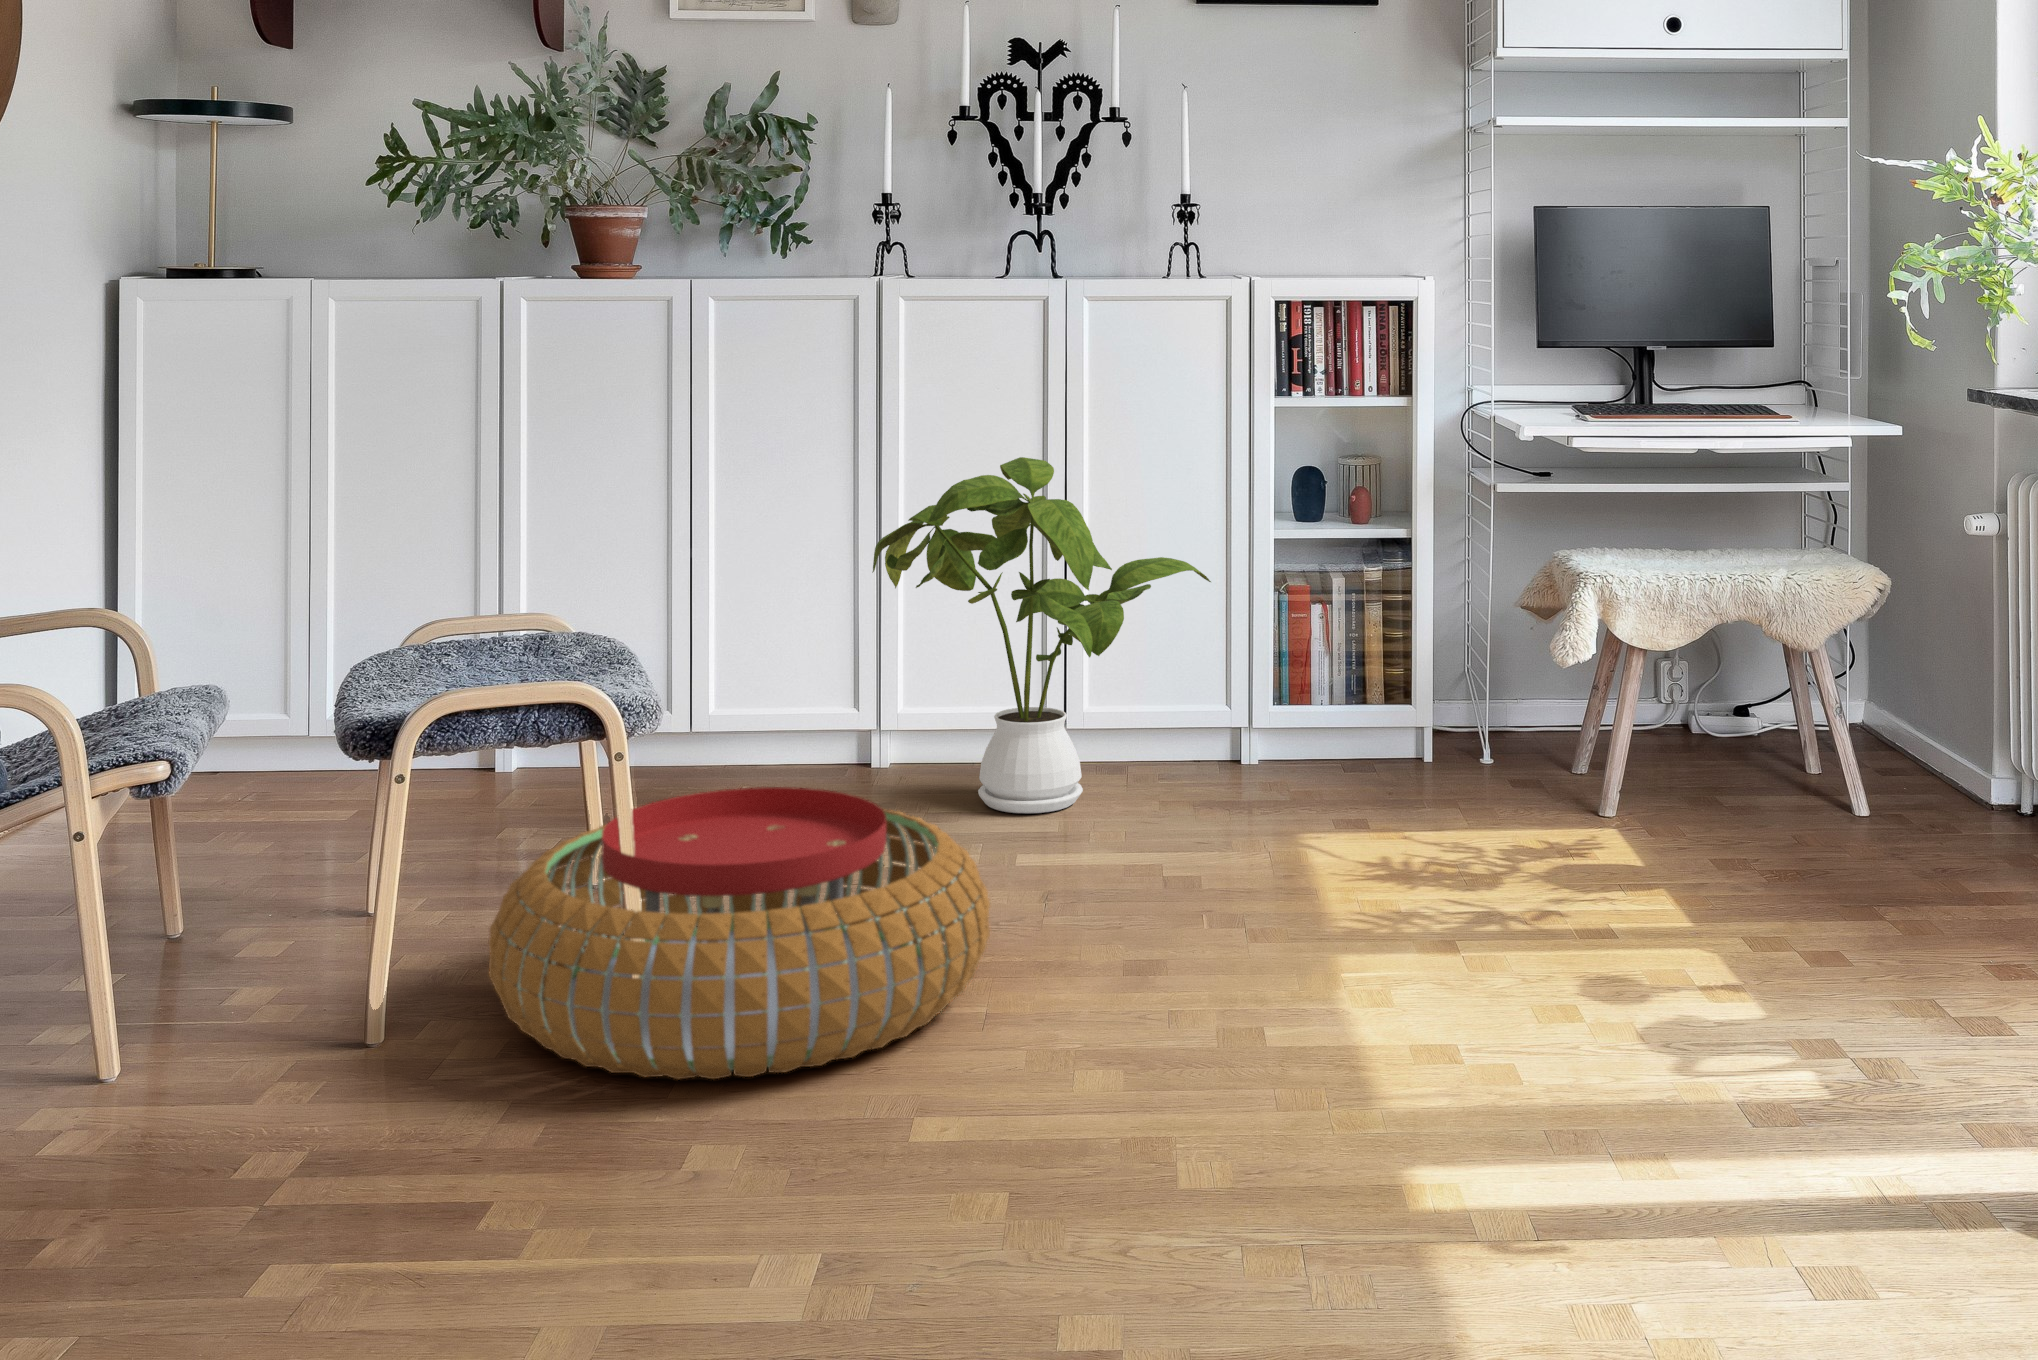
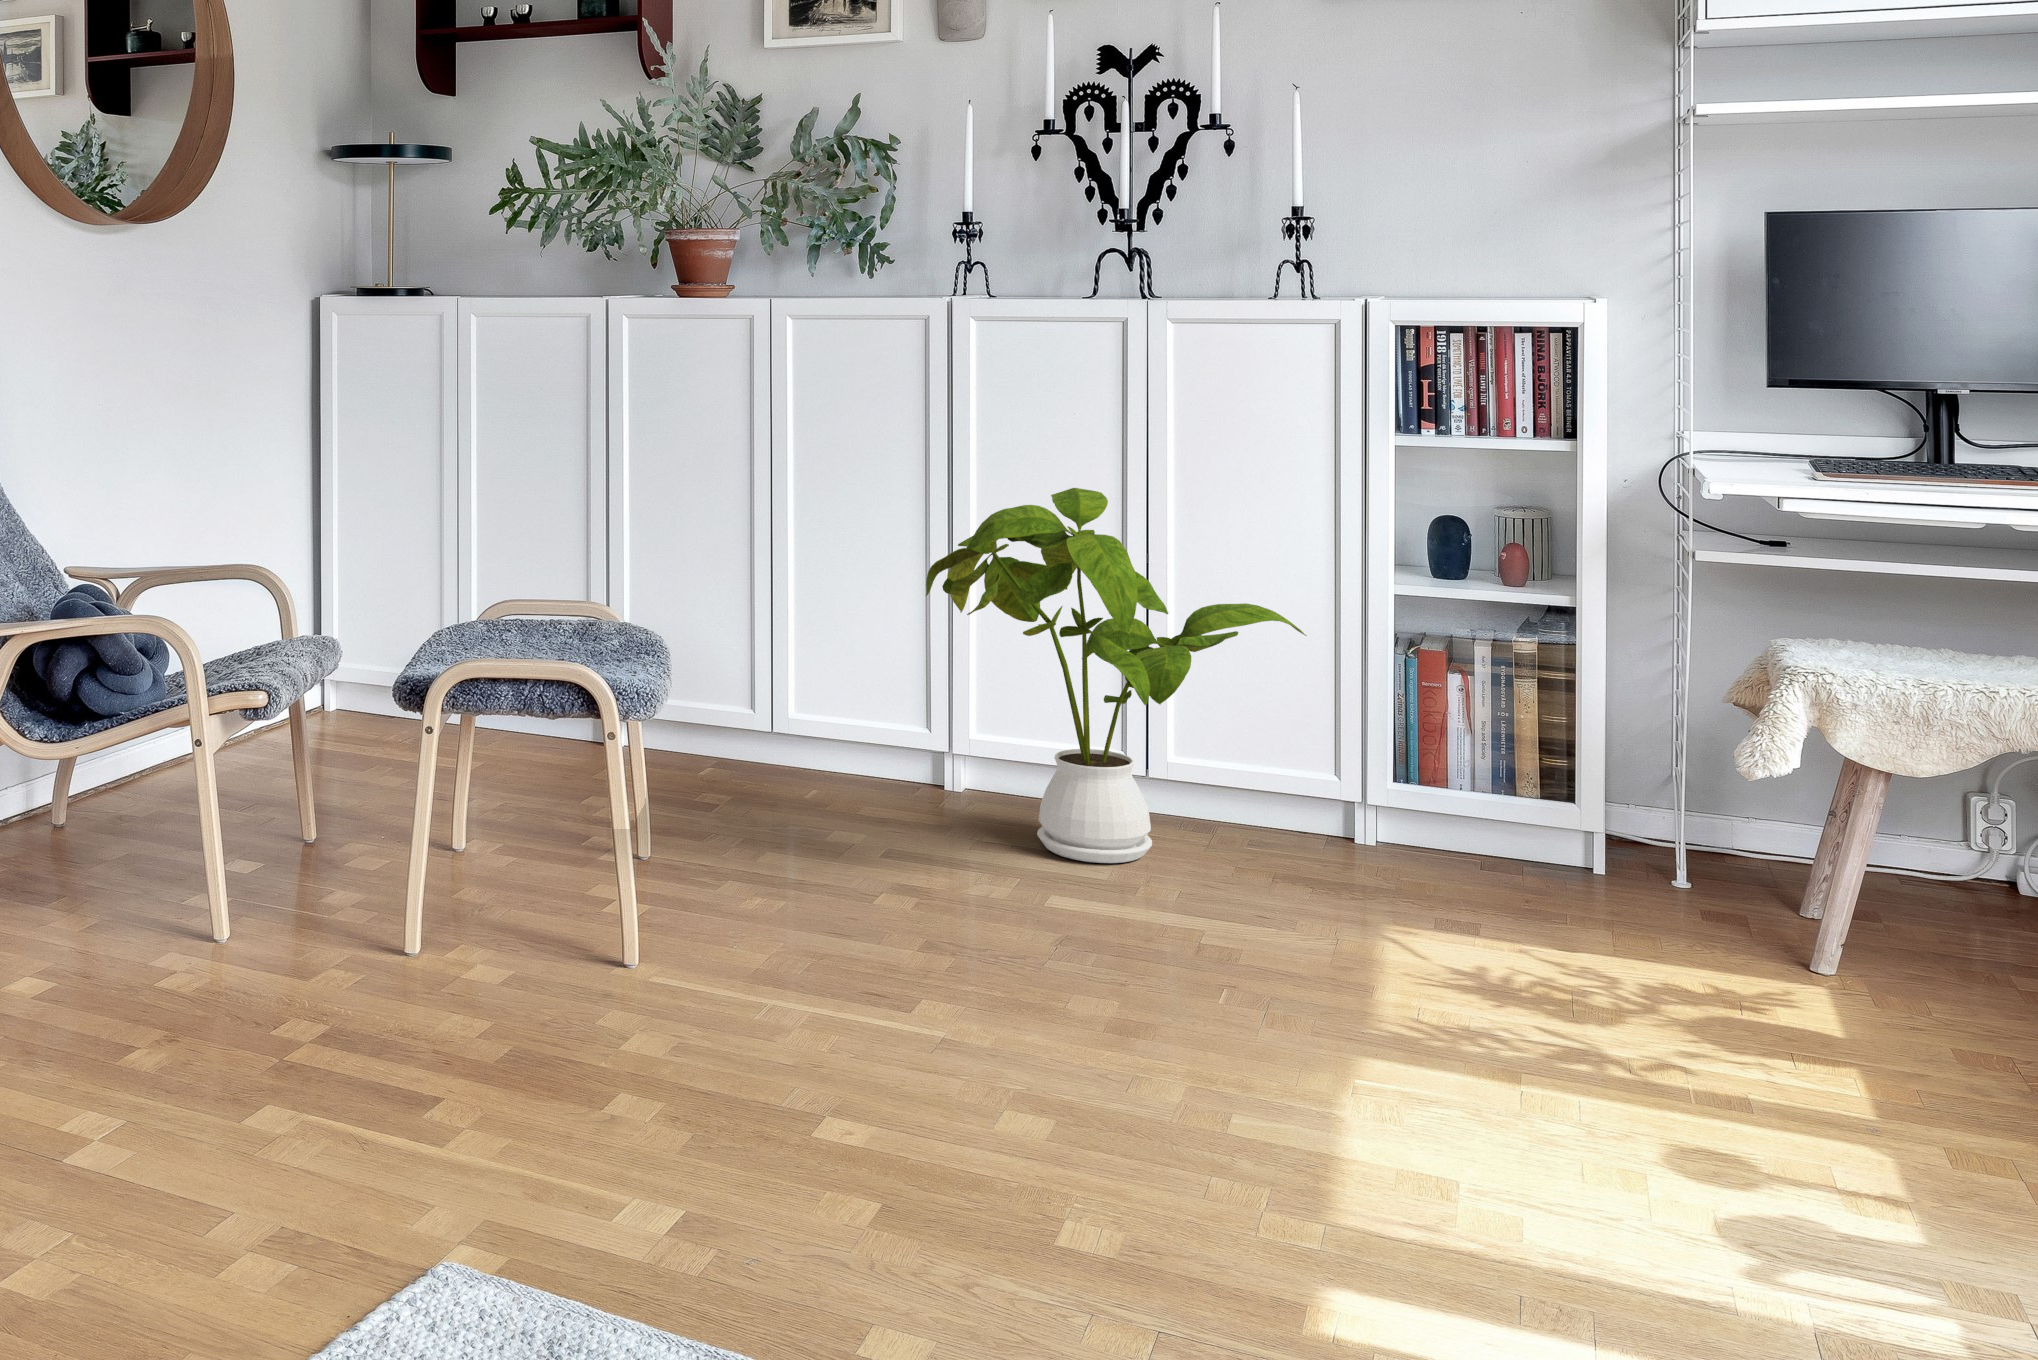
pouf: present [489,787,990,1080] -> none [489,798,966,1084]

